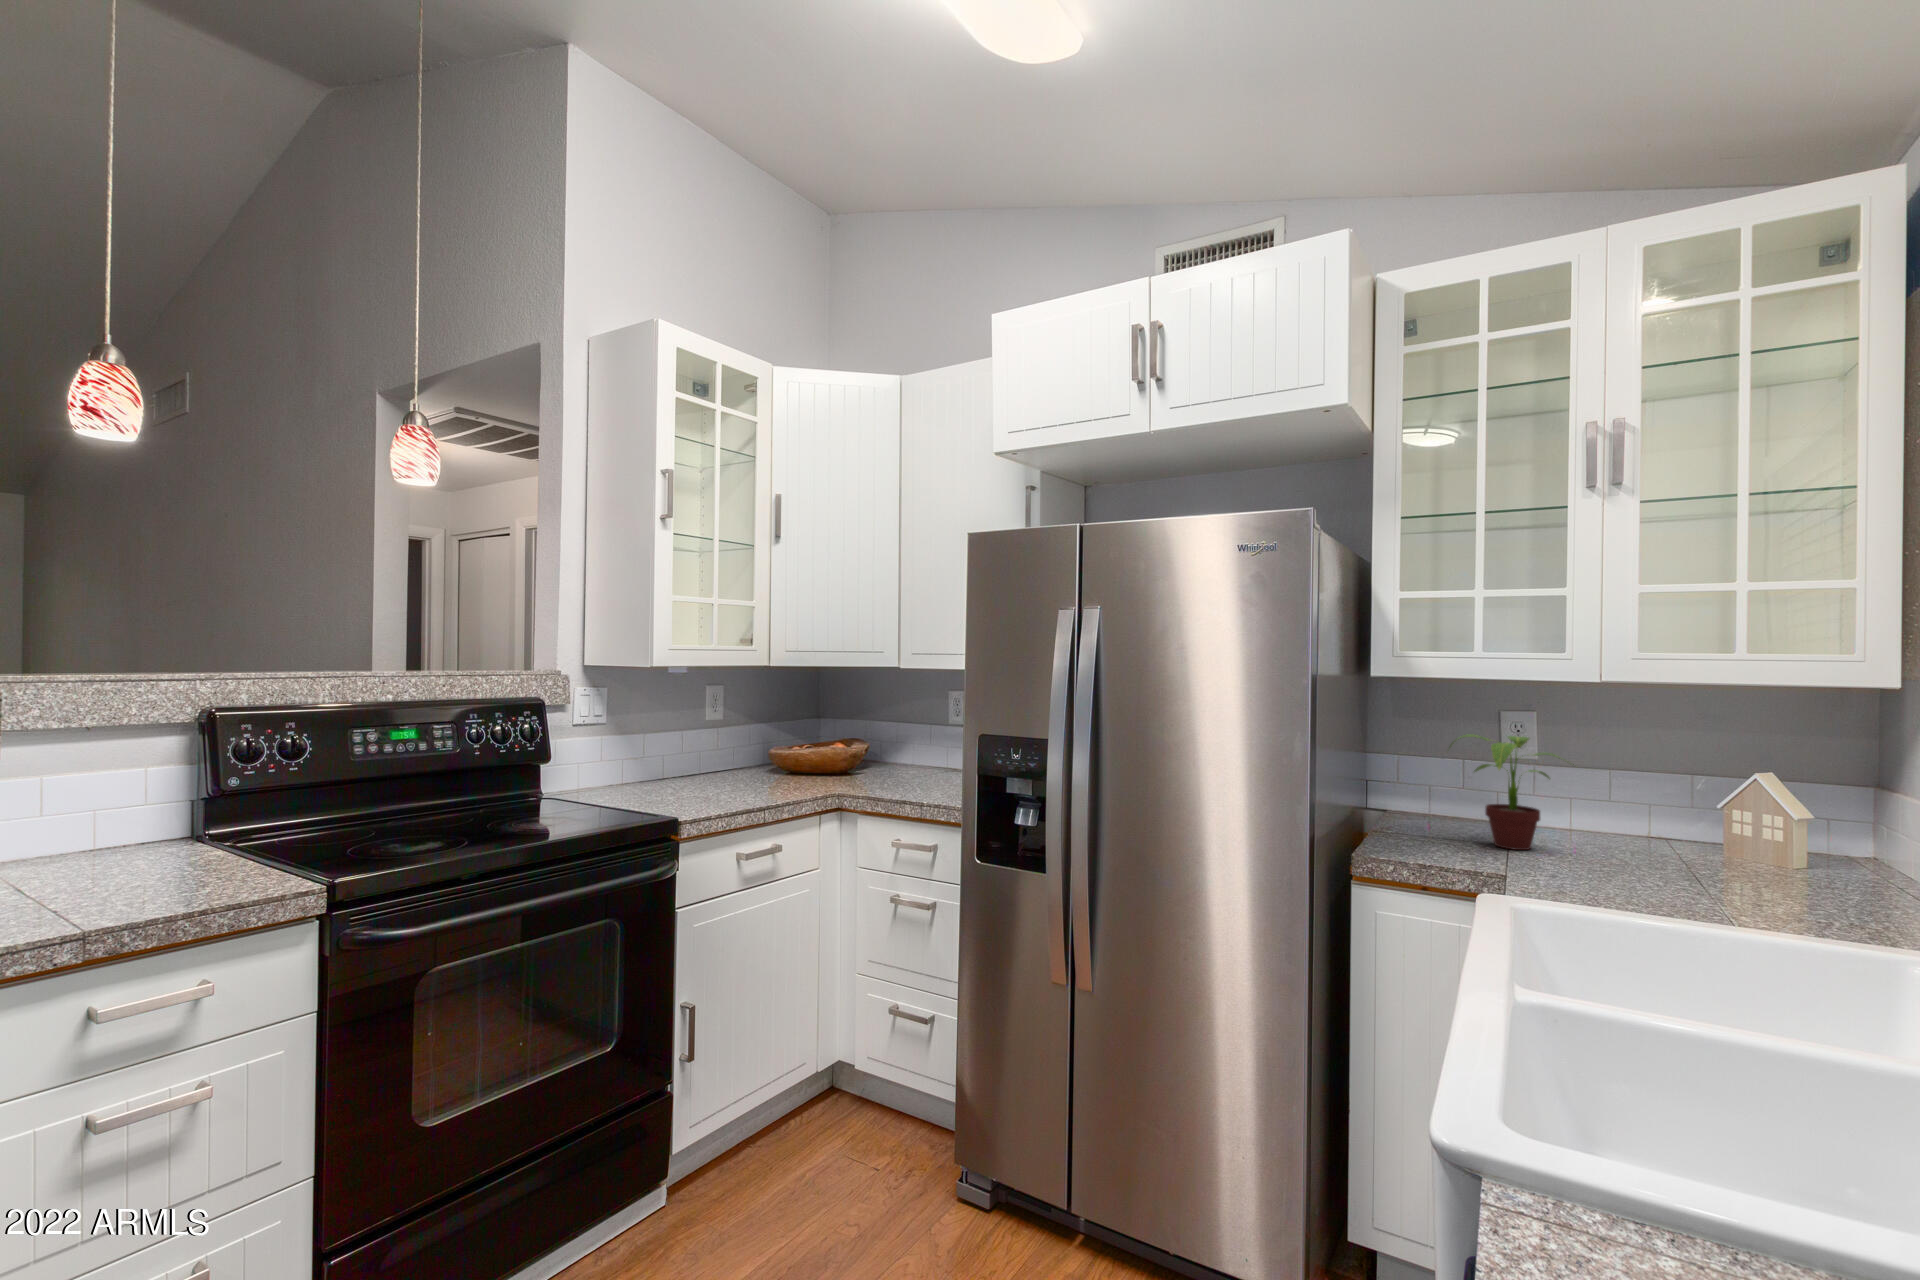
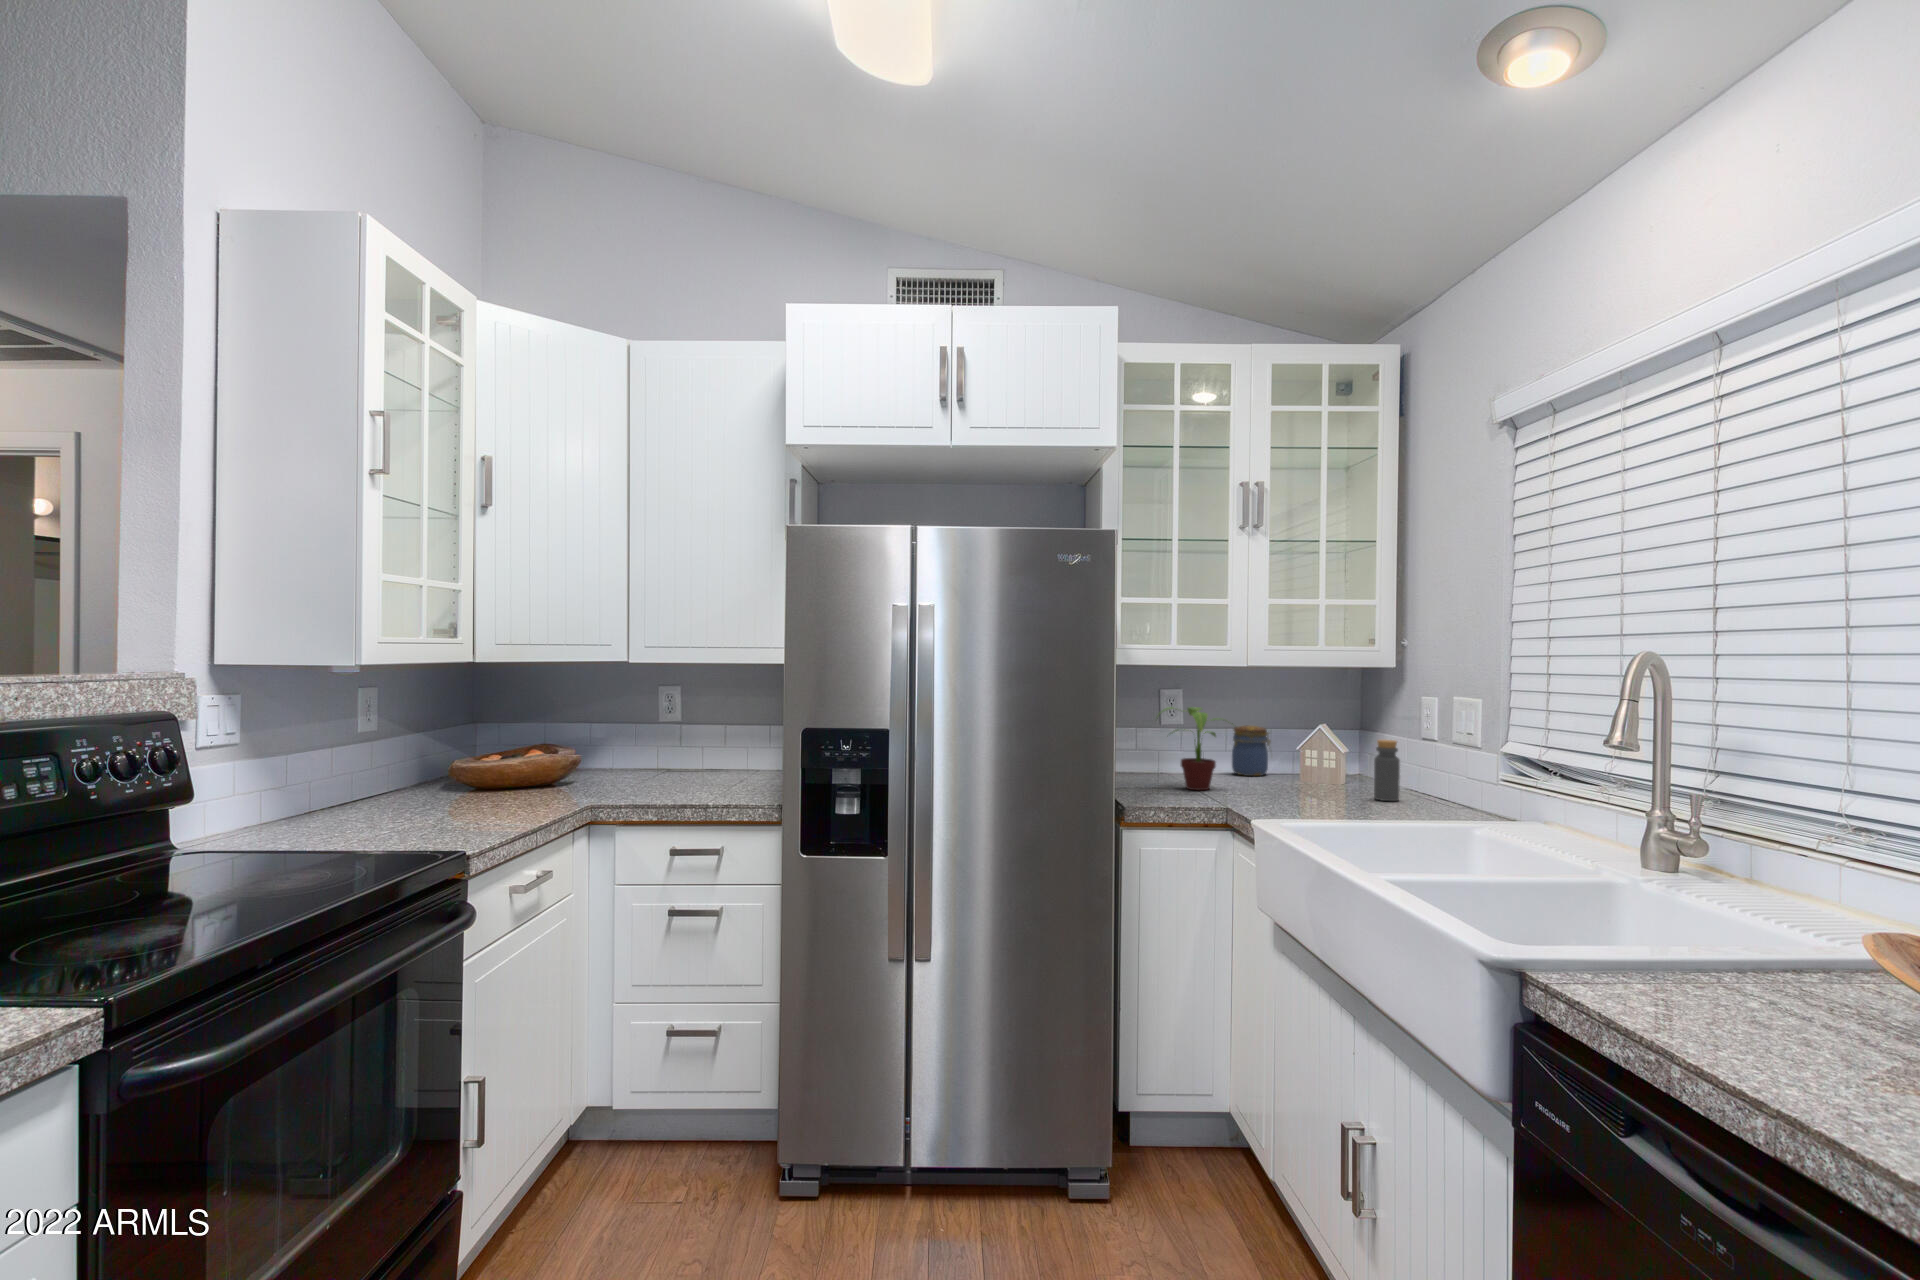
jar: none [1615,767,1686,841] -> present [1232,726,1271,776]
bottle: none [1806,804,1859,908] -> present [1374,740,1400,801]

